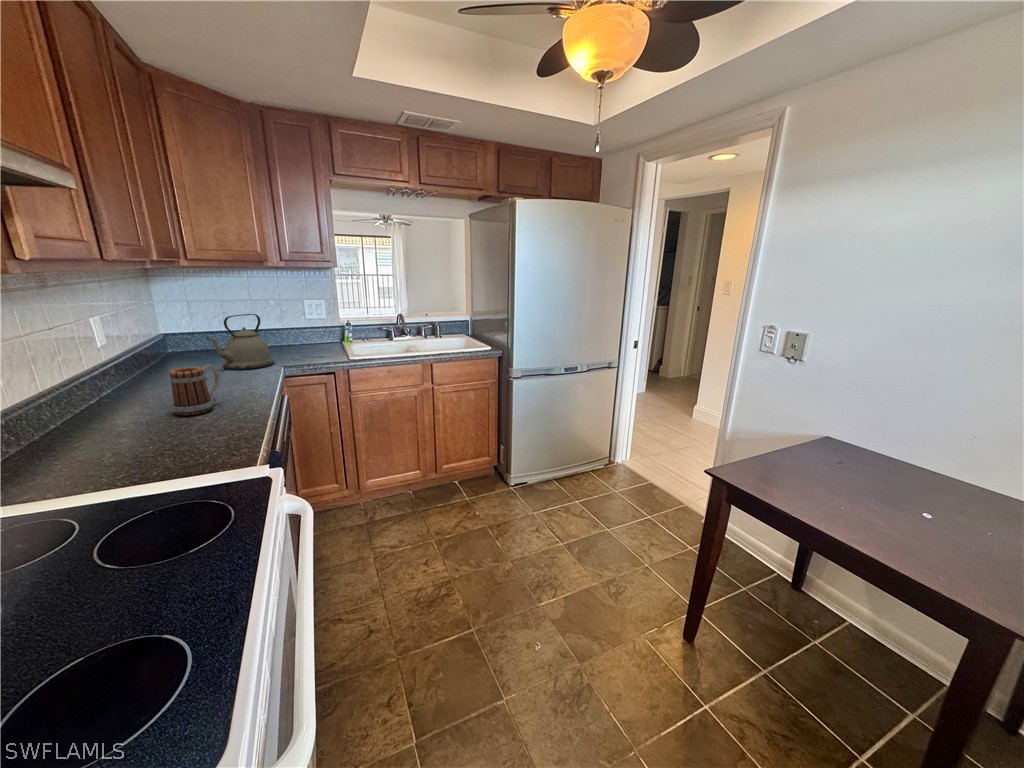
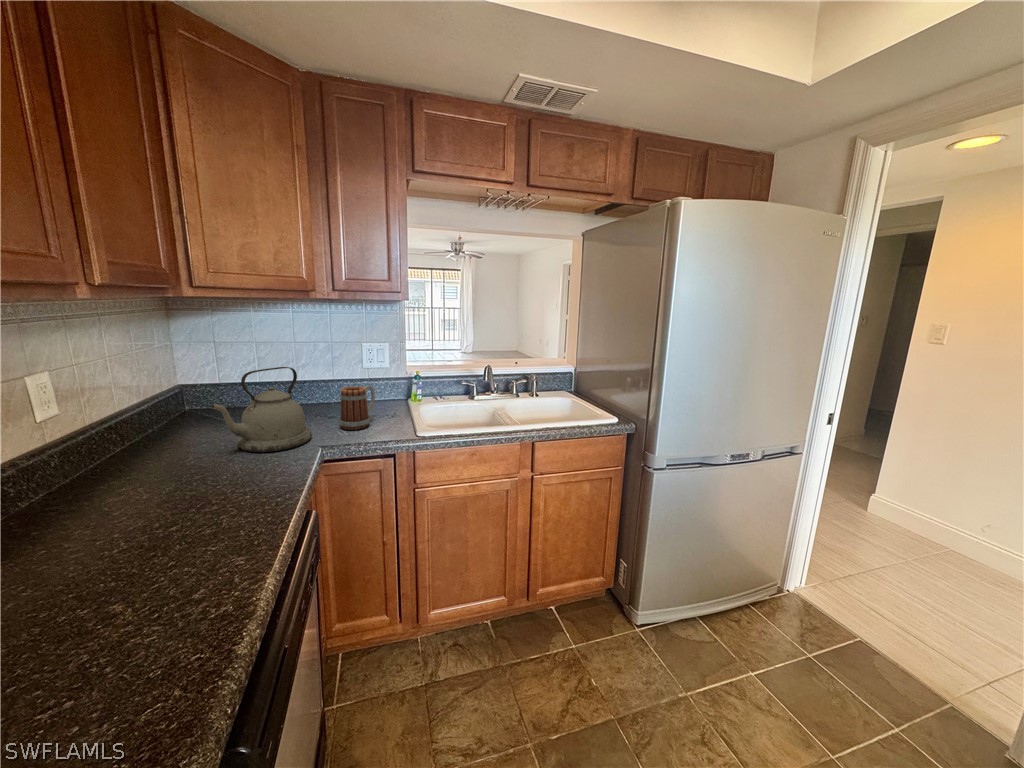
mug: present [170,365,220,416] -> present [339,386,375,430]

